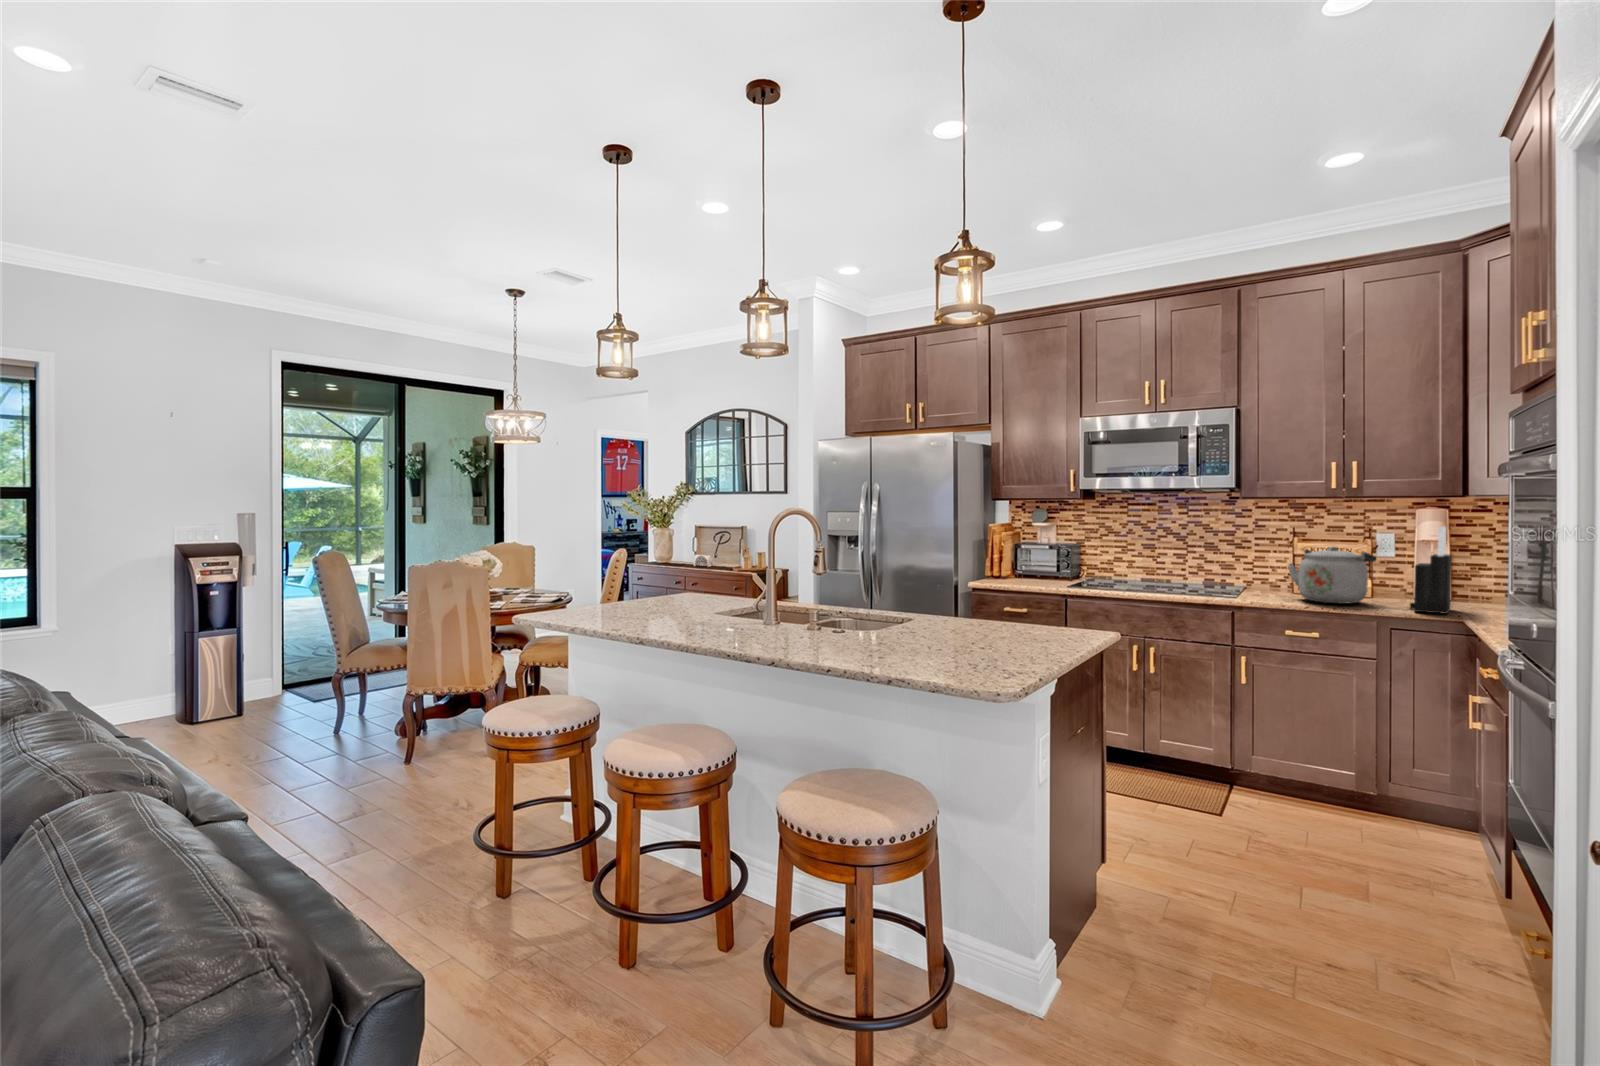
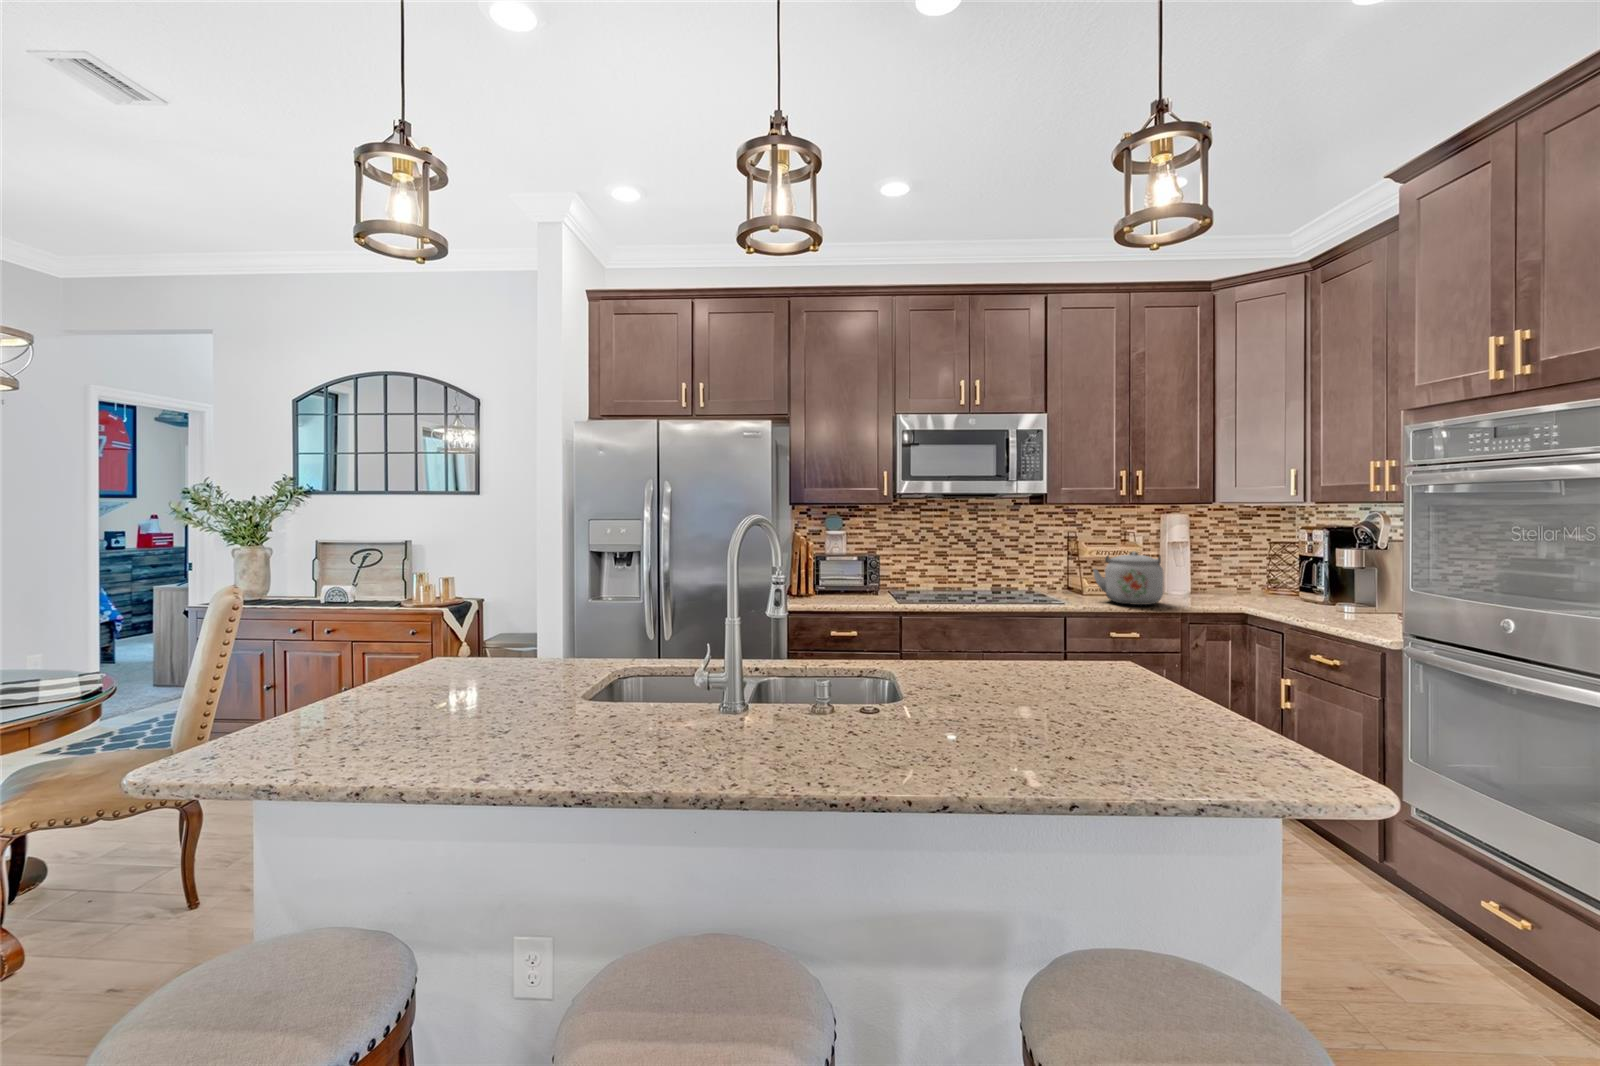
knife block: present [1410,527,1452,614] -> none [1193,532,1235,609]

